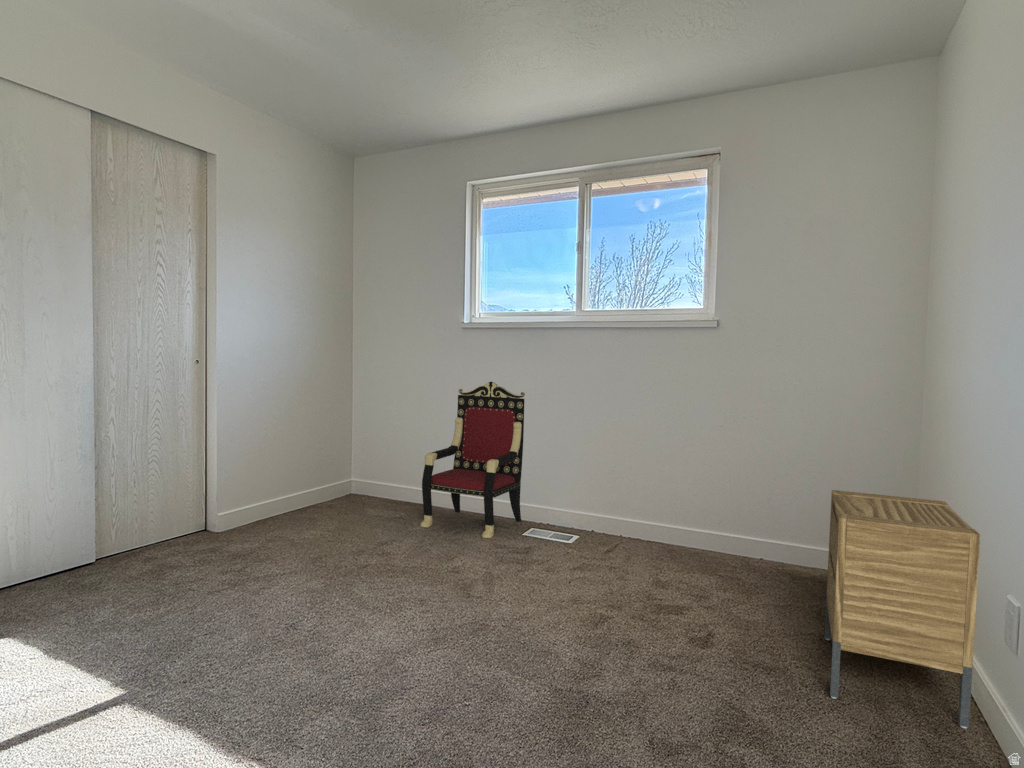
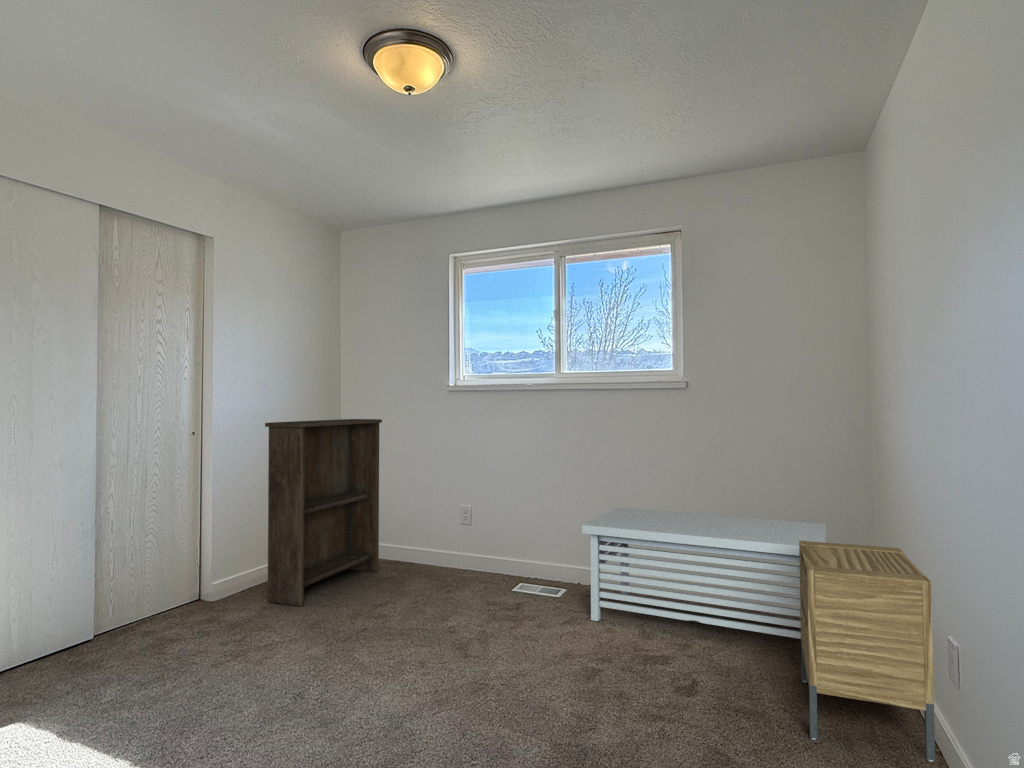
bookshelf: none [269,353,393,541] -> present [265,419,382,606]
armchair: present [420,382,525,538] -> none [412,441,509,595]
storage bench: none [596,454,862,619] -> present [582,507,826,639]

